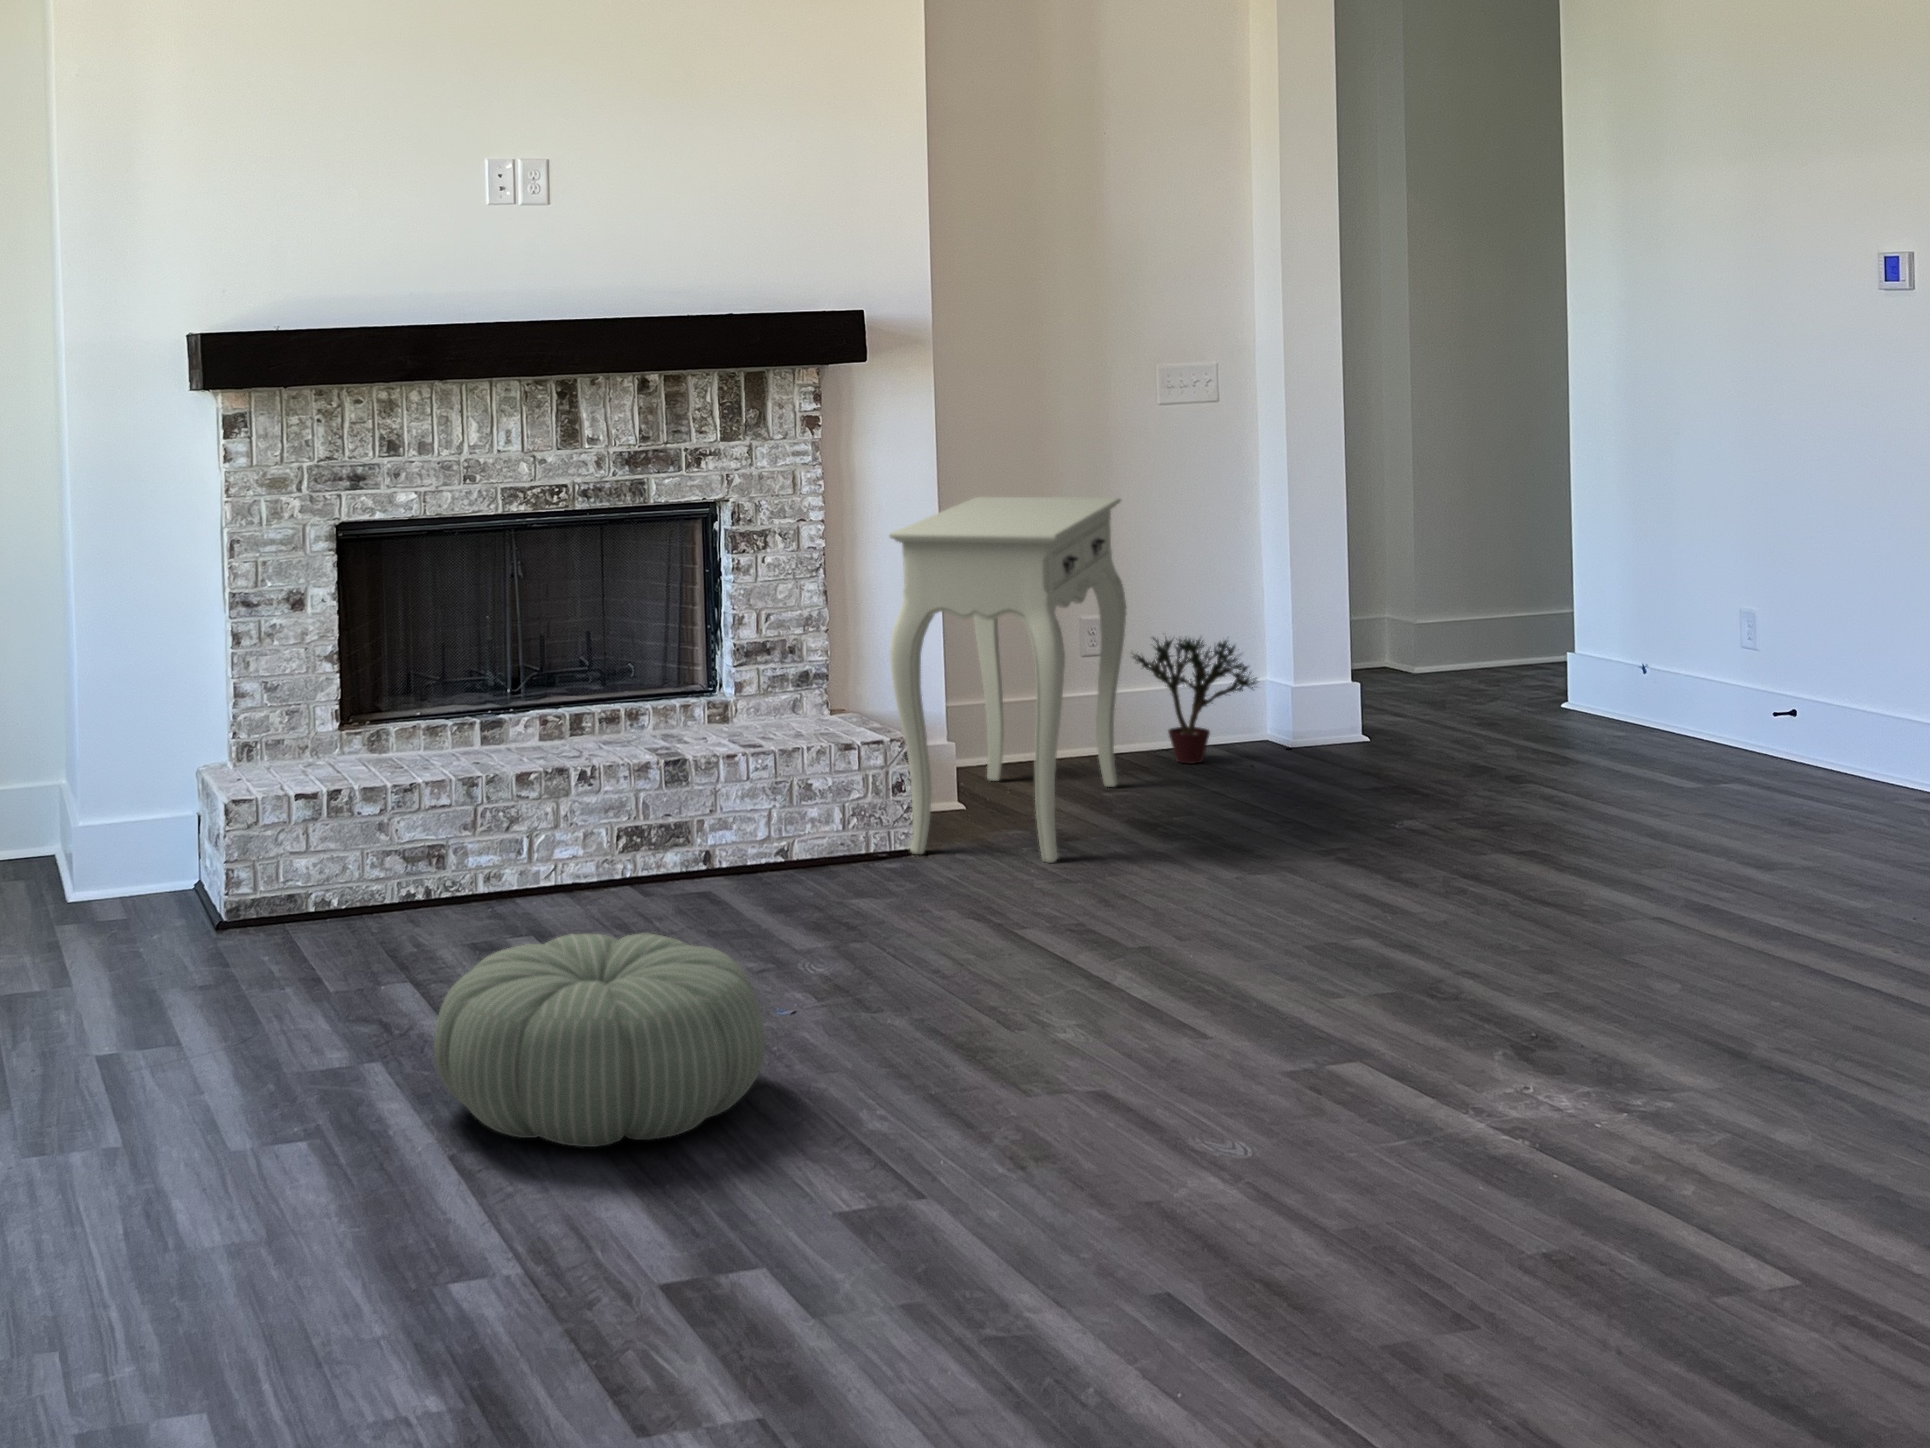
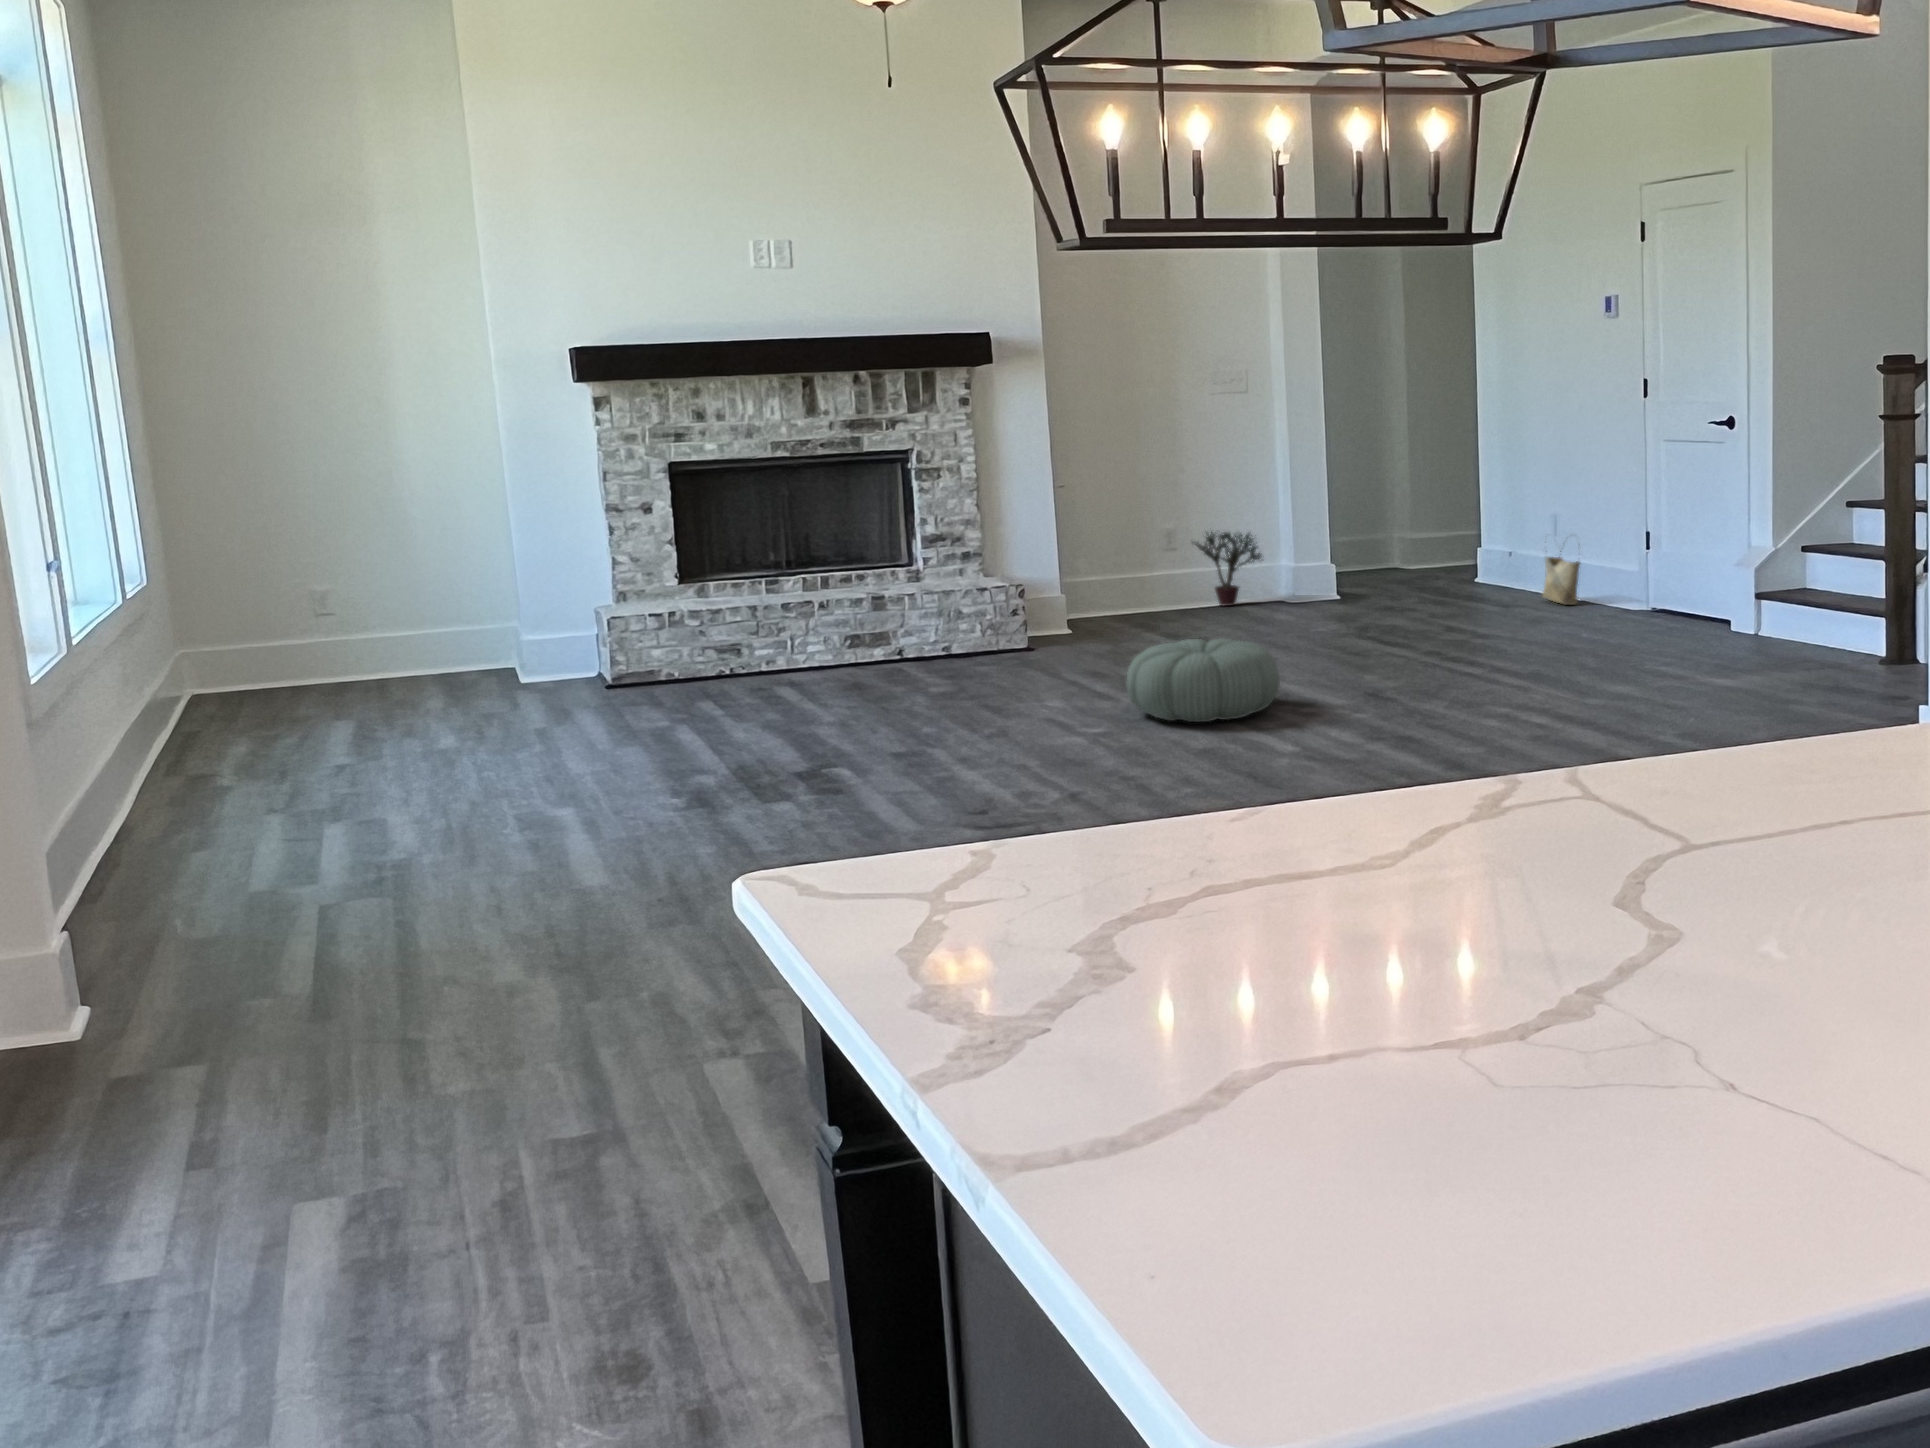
console table: present [889,497,1127,863] -> none [1004,446,1176,653]
woven basket: none [1737,649,1822,773] -> present [1542,551,1581,605]
pouf: present [434,933,765,1147] -> present [1126,639,1280,722]

